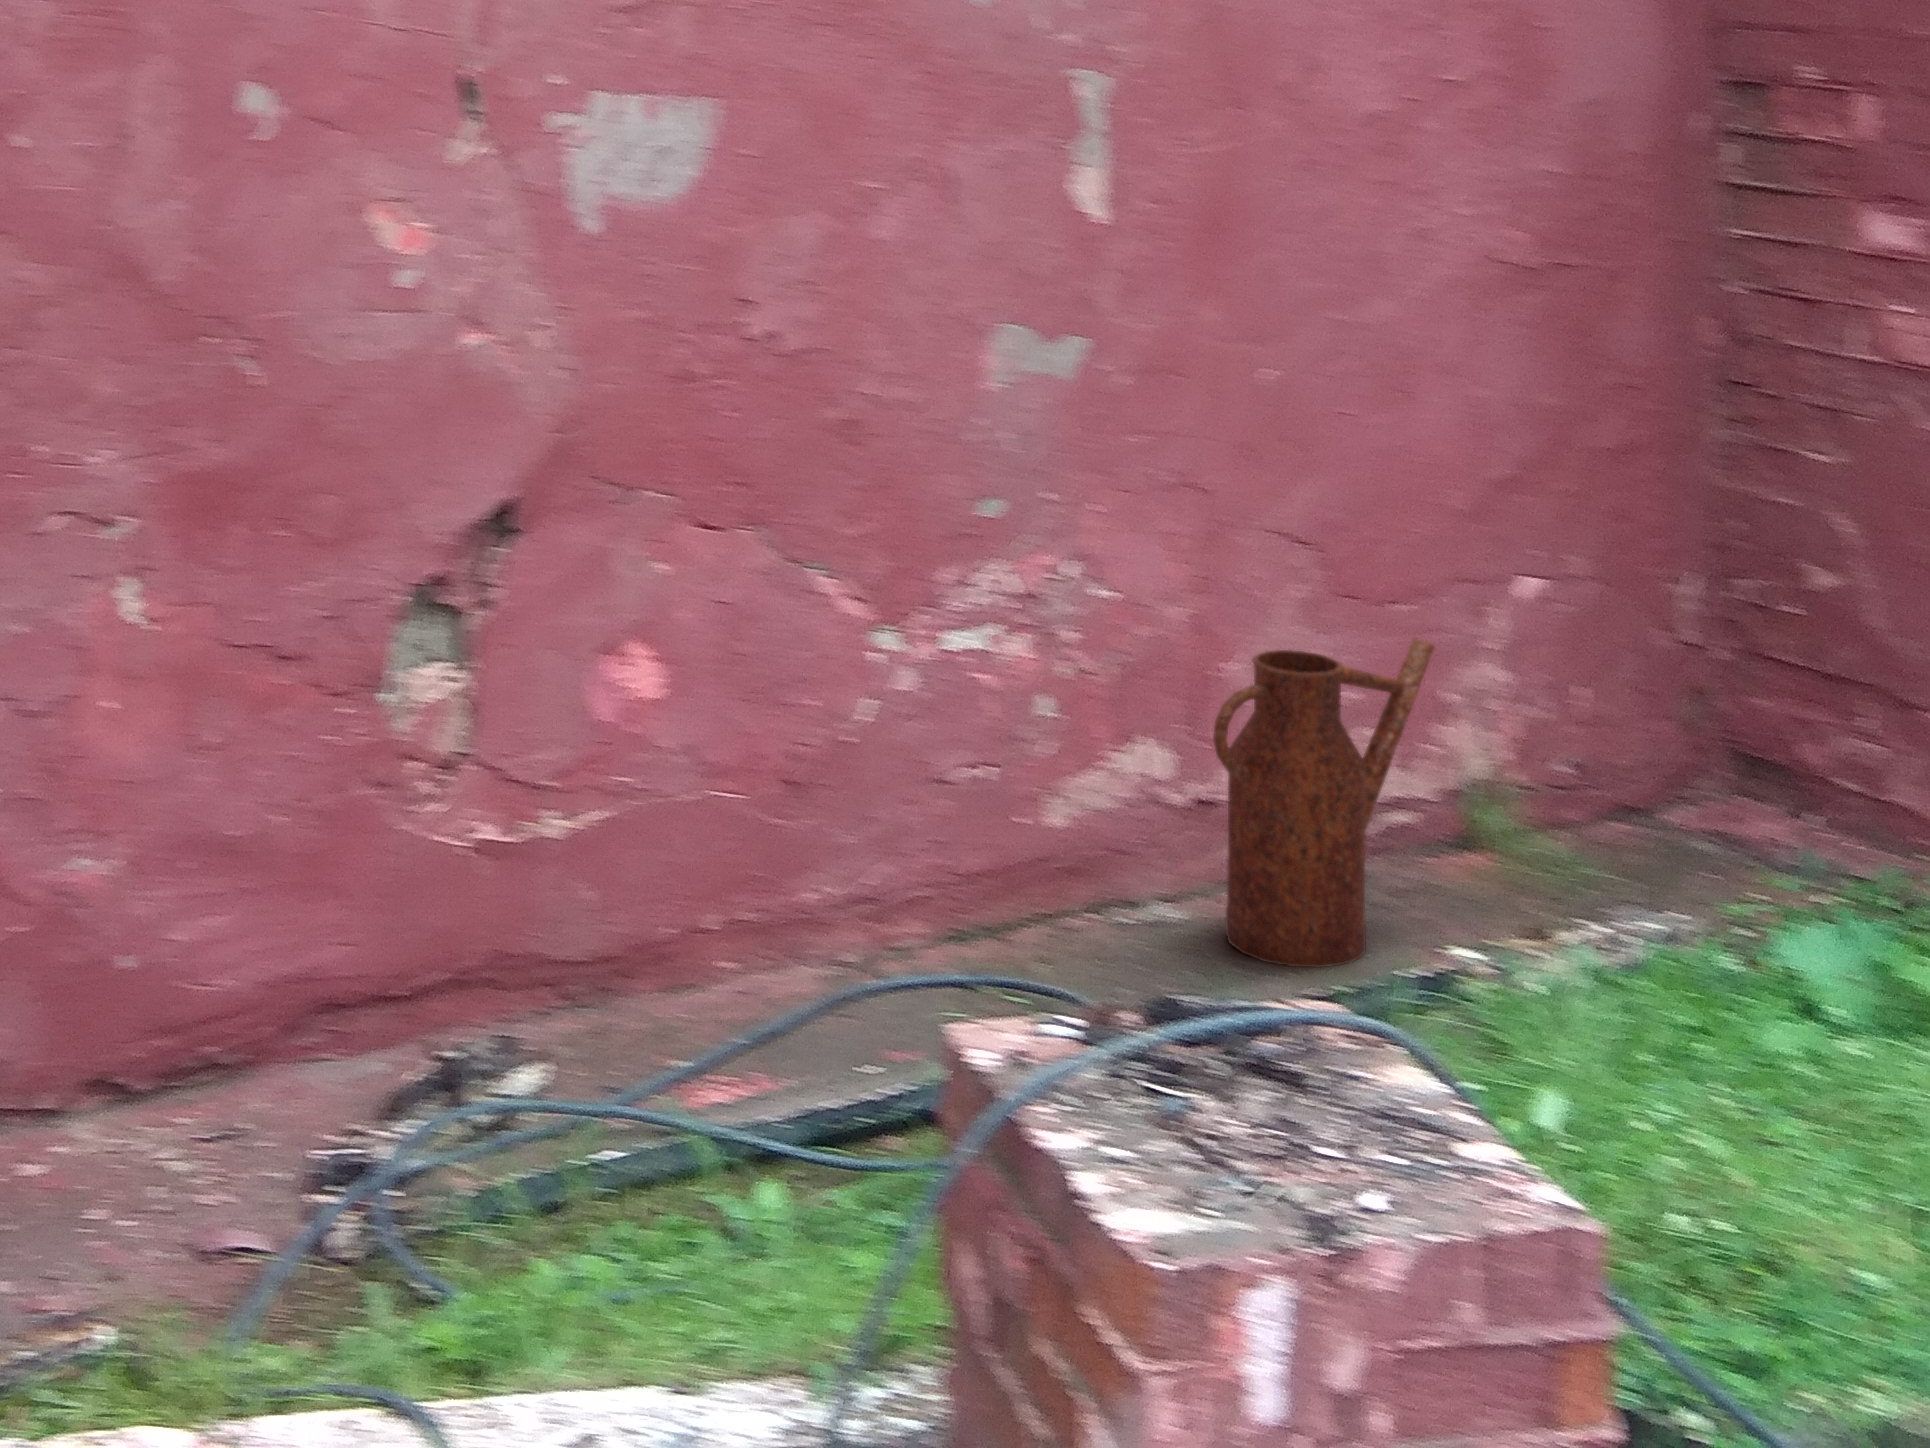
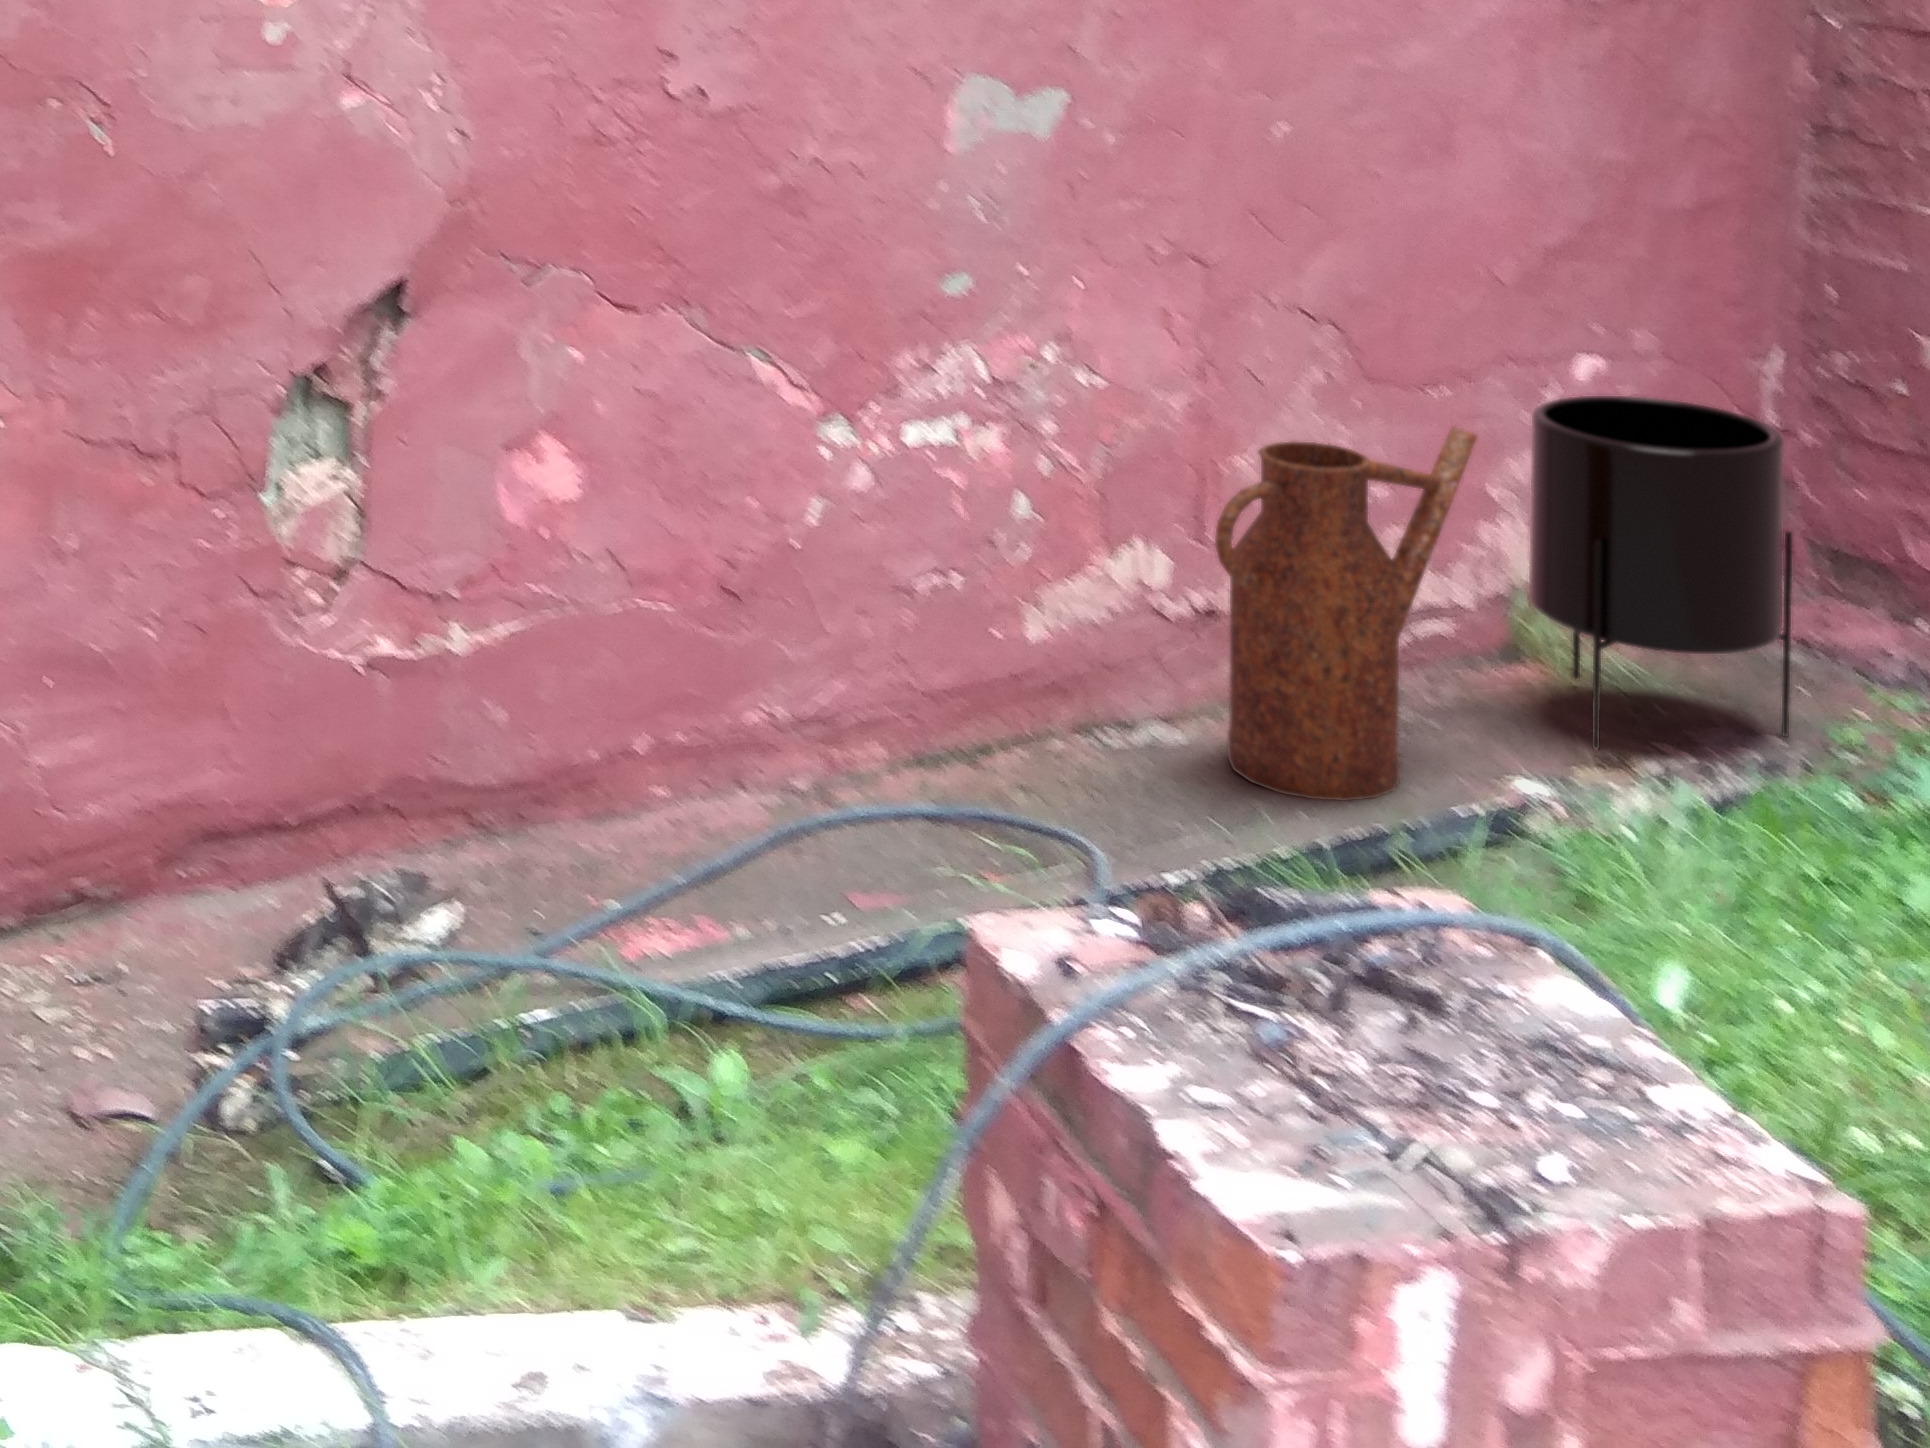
planter: none [1482,613,1689,923] -> present [1529,396,1793,749]

